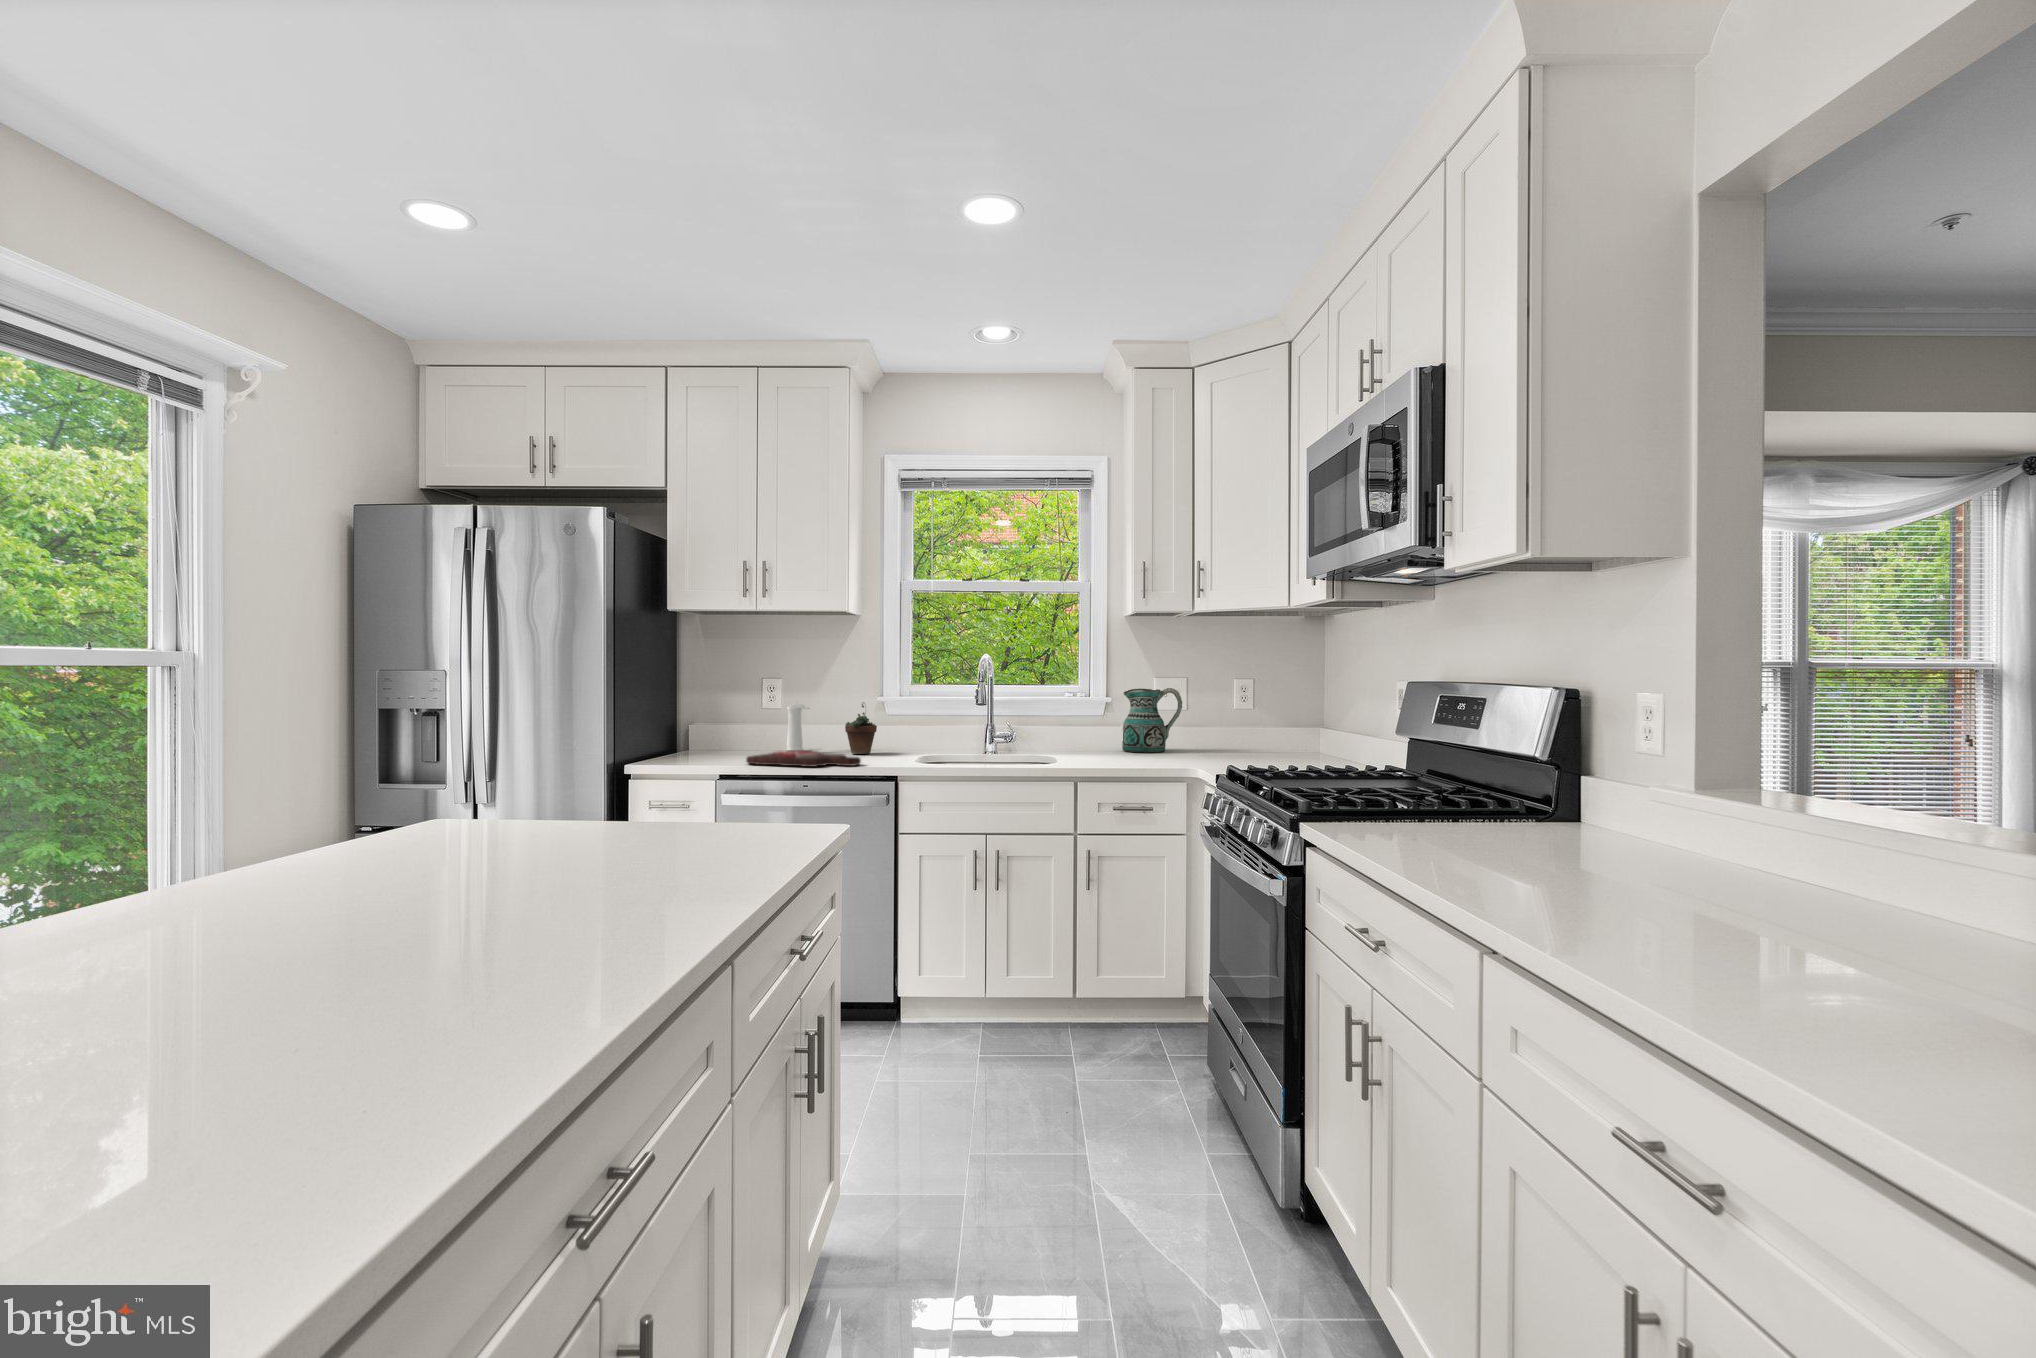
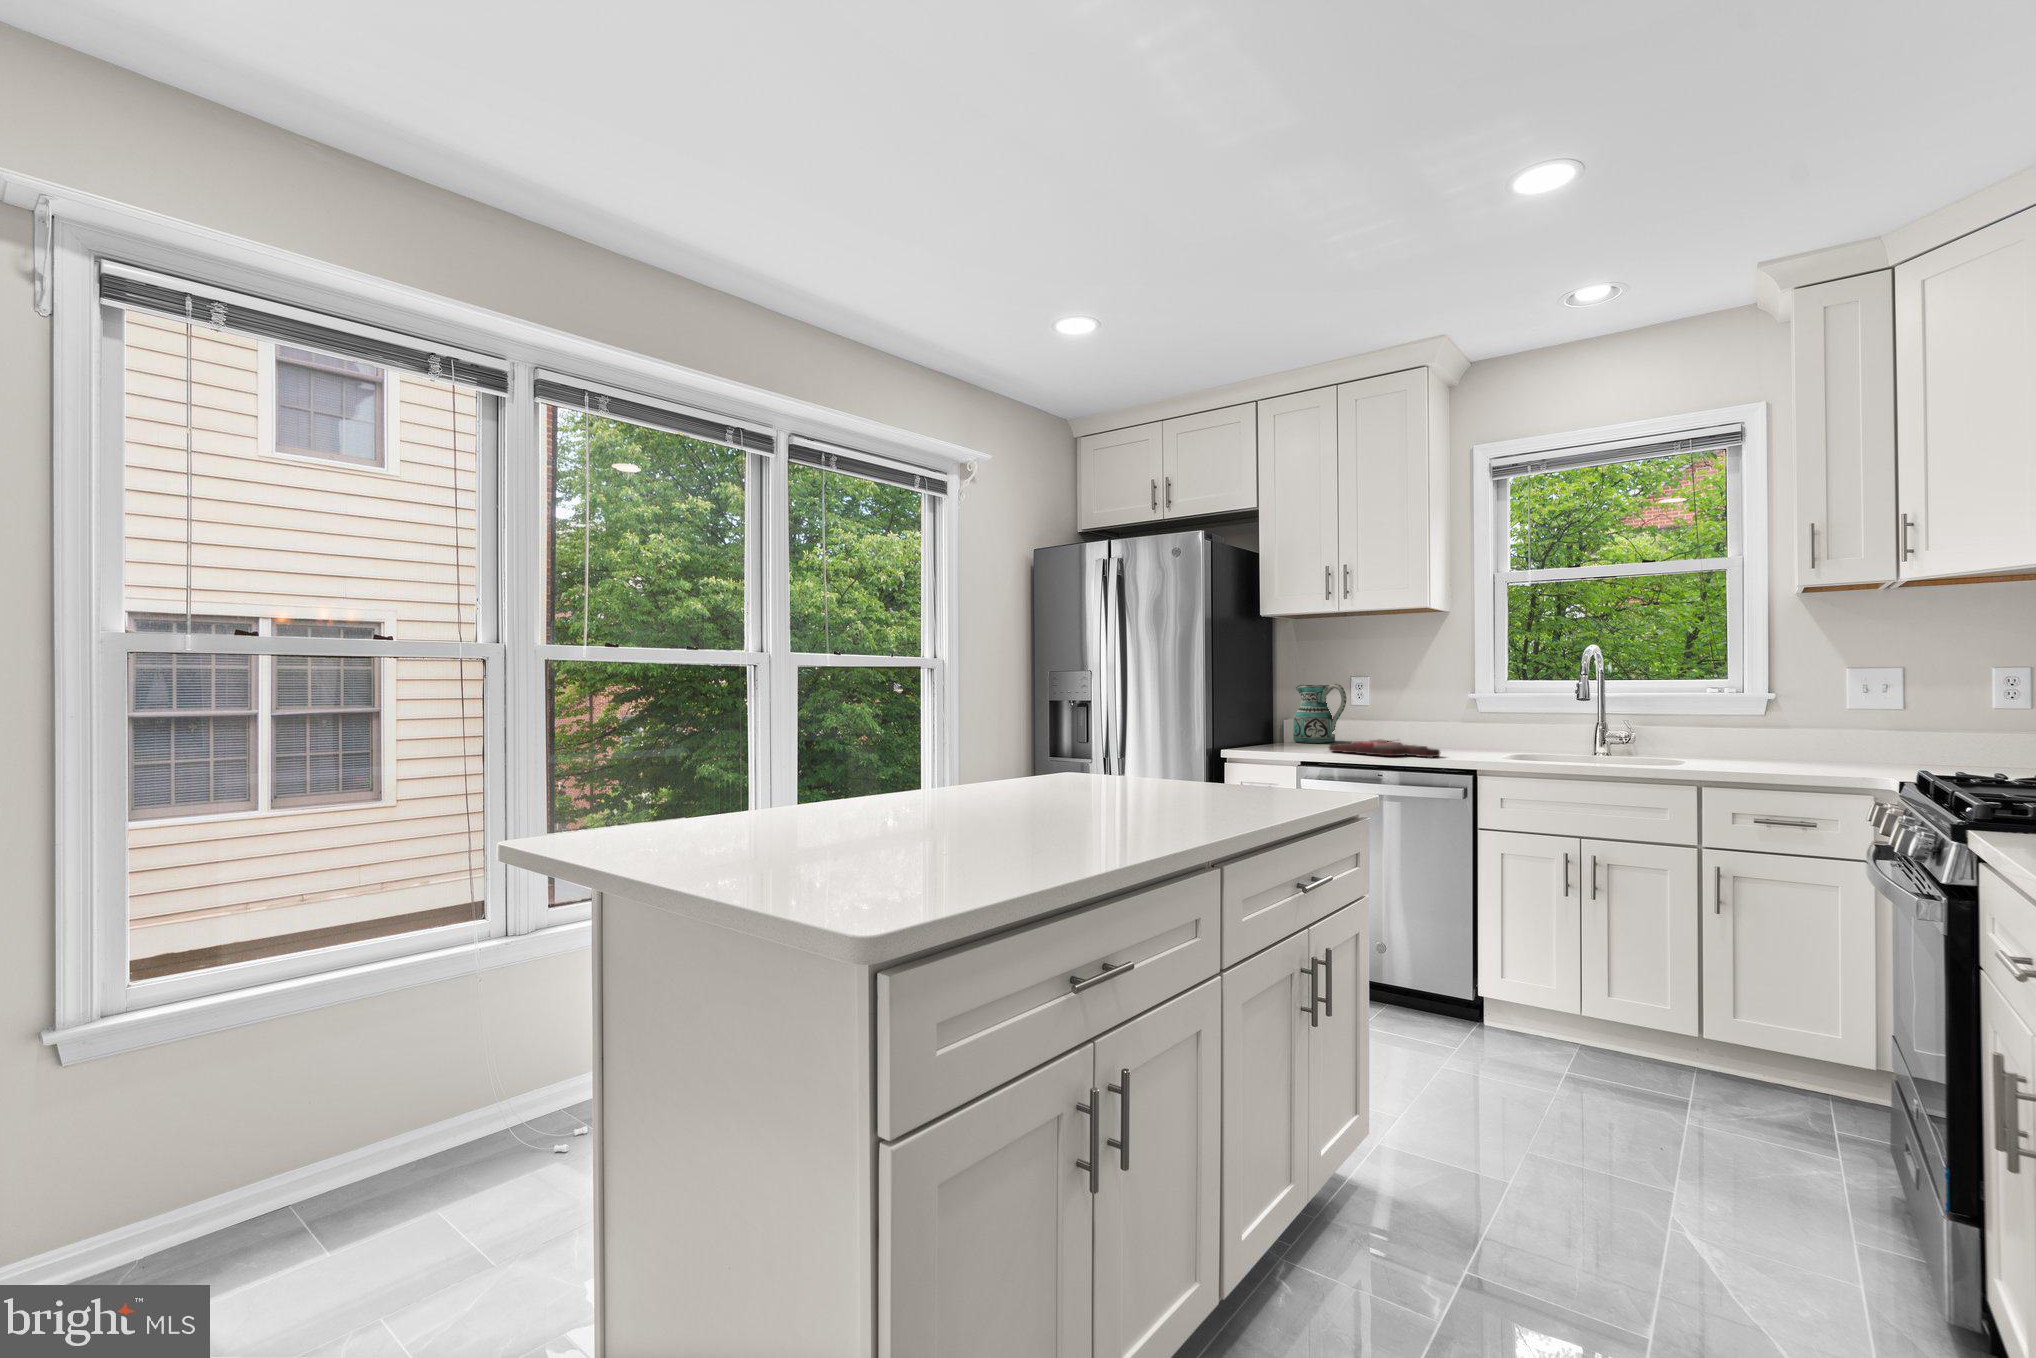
ceramic pitcher: present [1122,688,1182,752] -> present [1293,684,1347,743]
pepper mill: present [787,702,810,750] -> none [1375,689,1409,743]
succulent plant: present [845,702,877,754] -> none [1432,696,1467,747]

